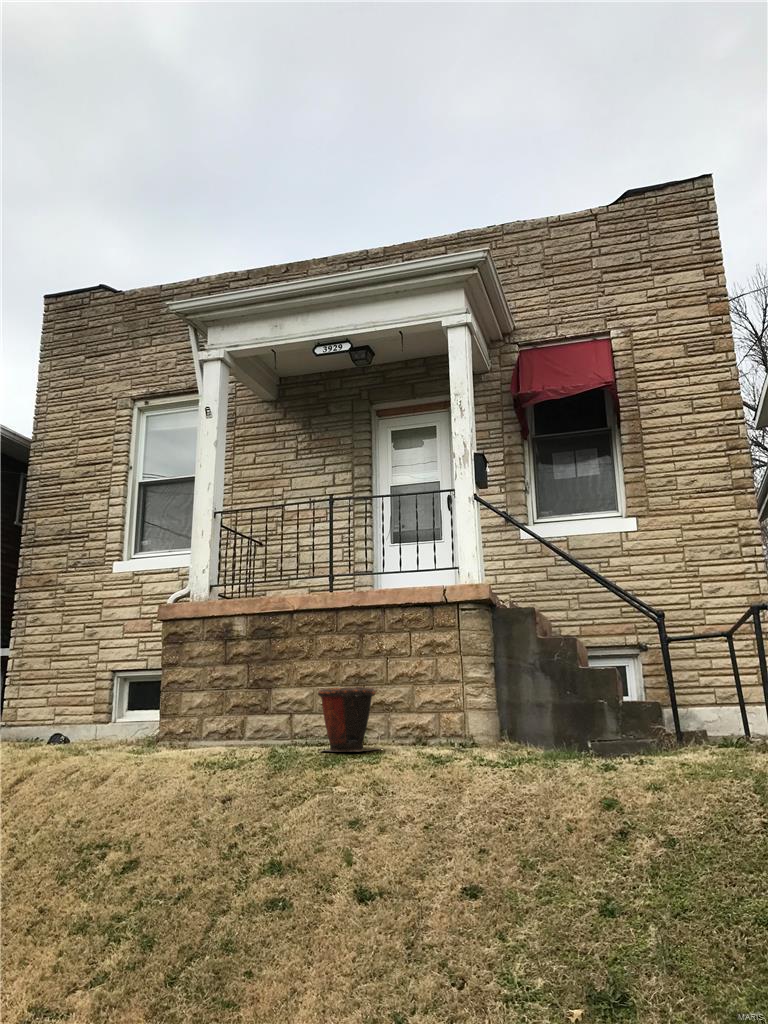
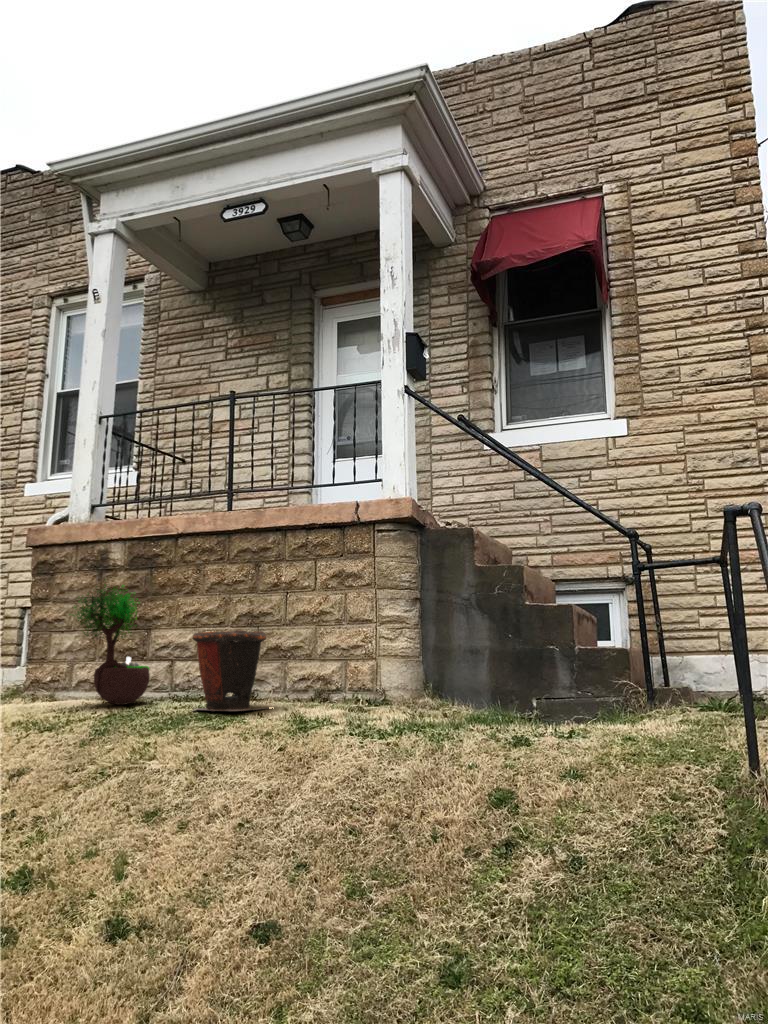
potted tree: none [214,646,275,749] -> present [69,585,150,705]

